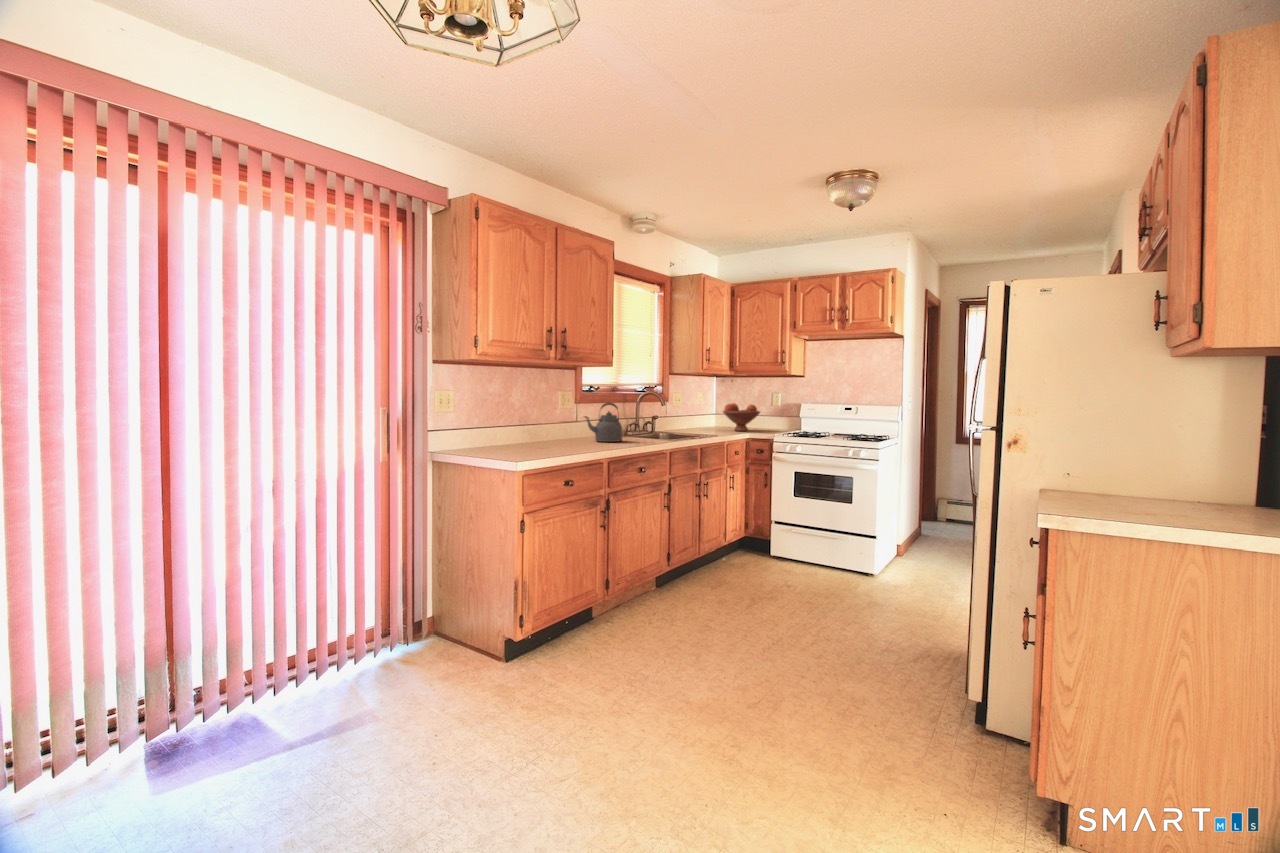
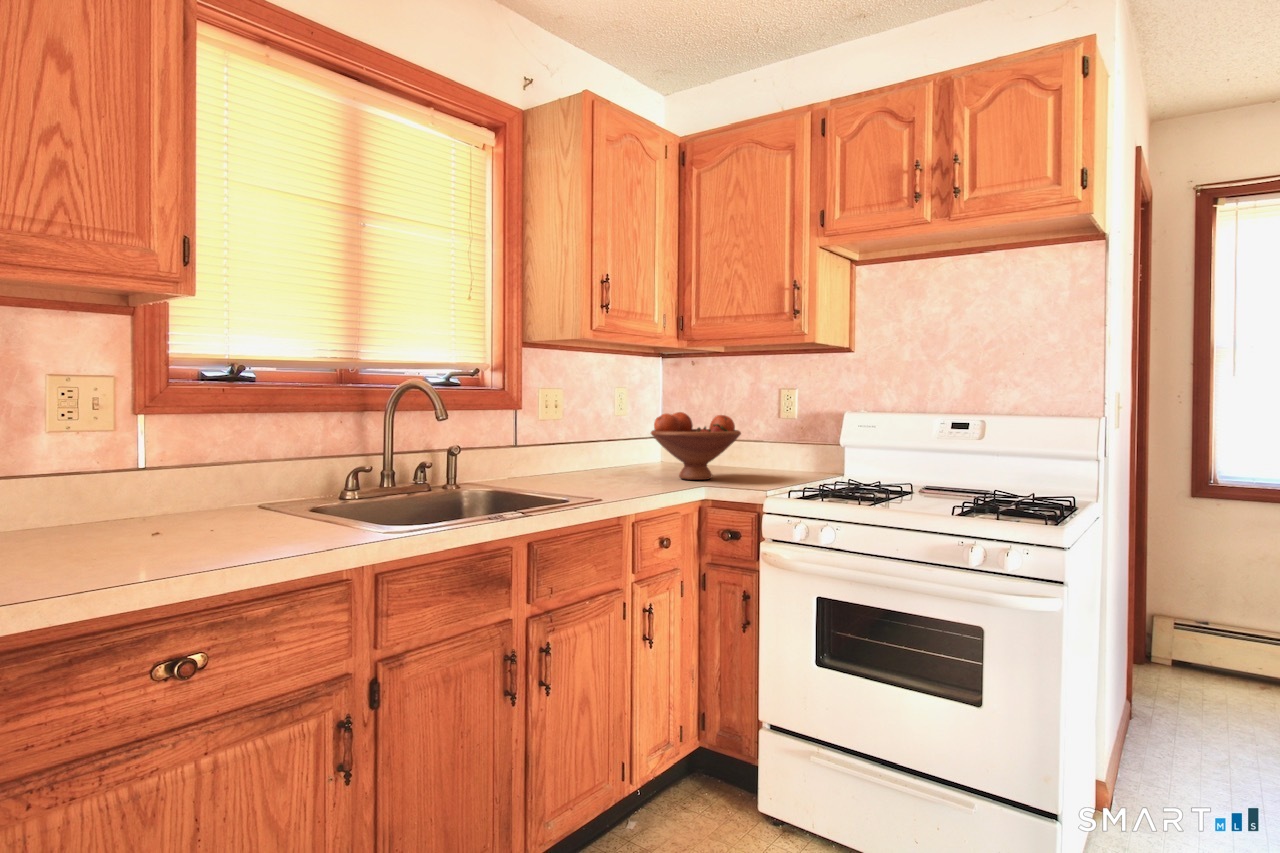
kettle: present [584,403,622,442] -> none [68,408,224,540]

